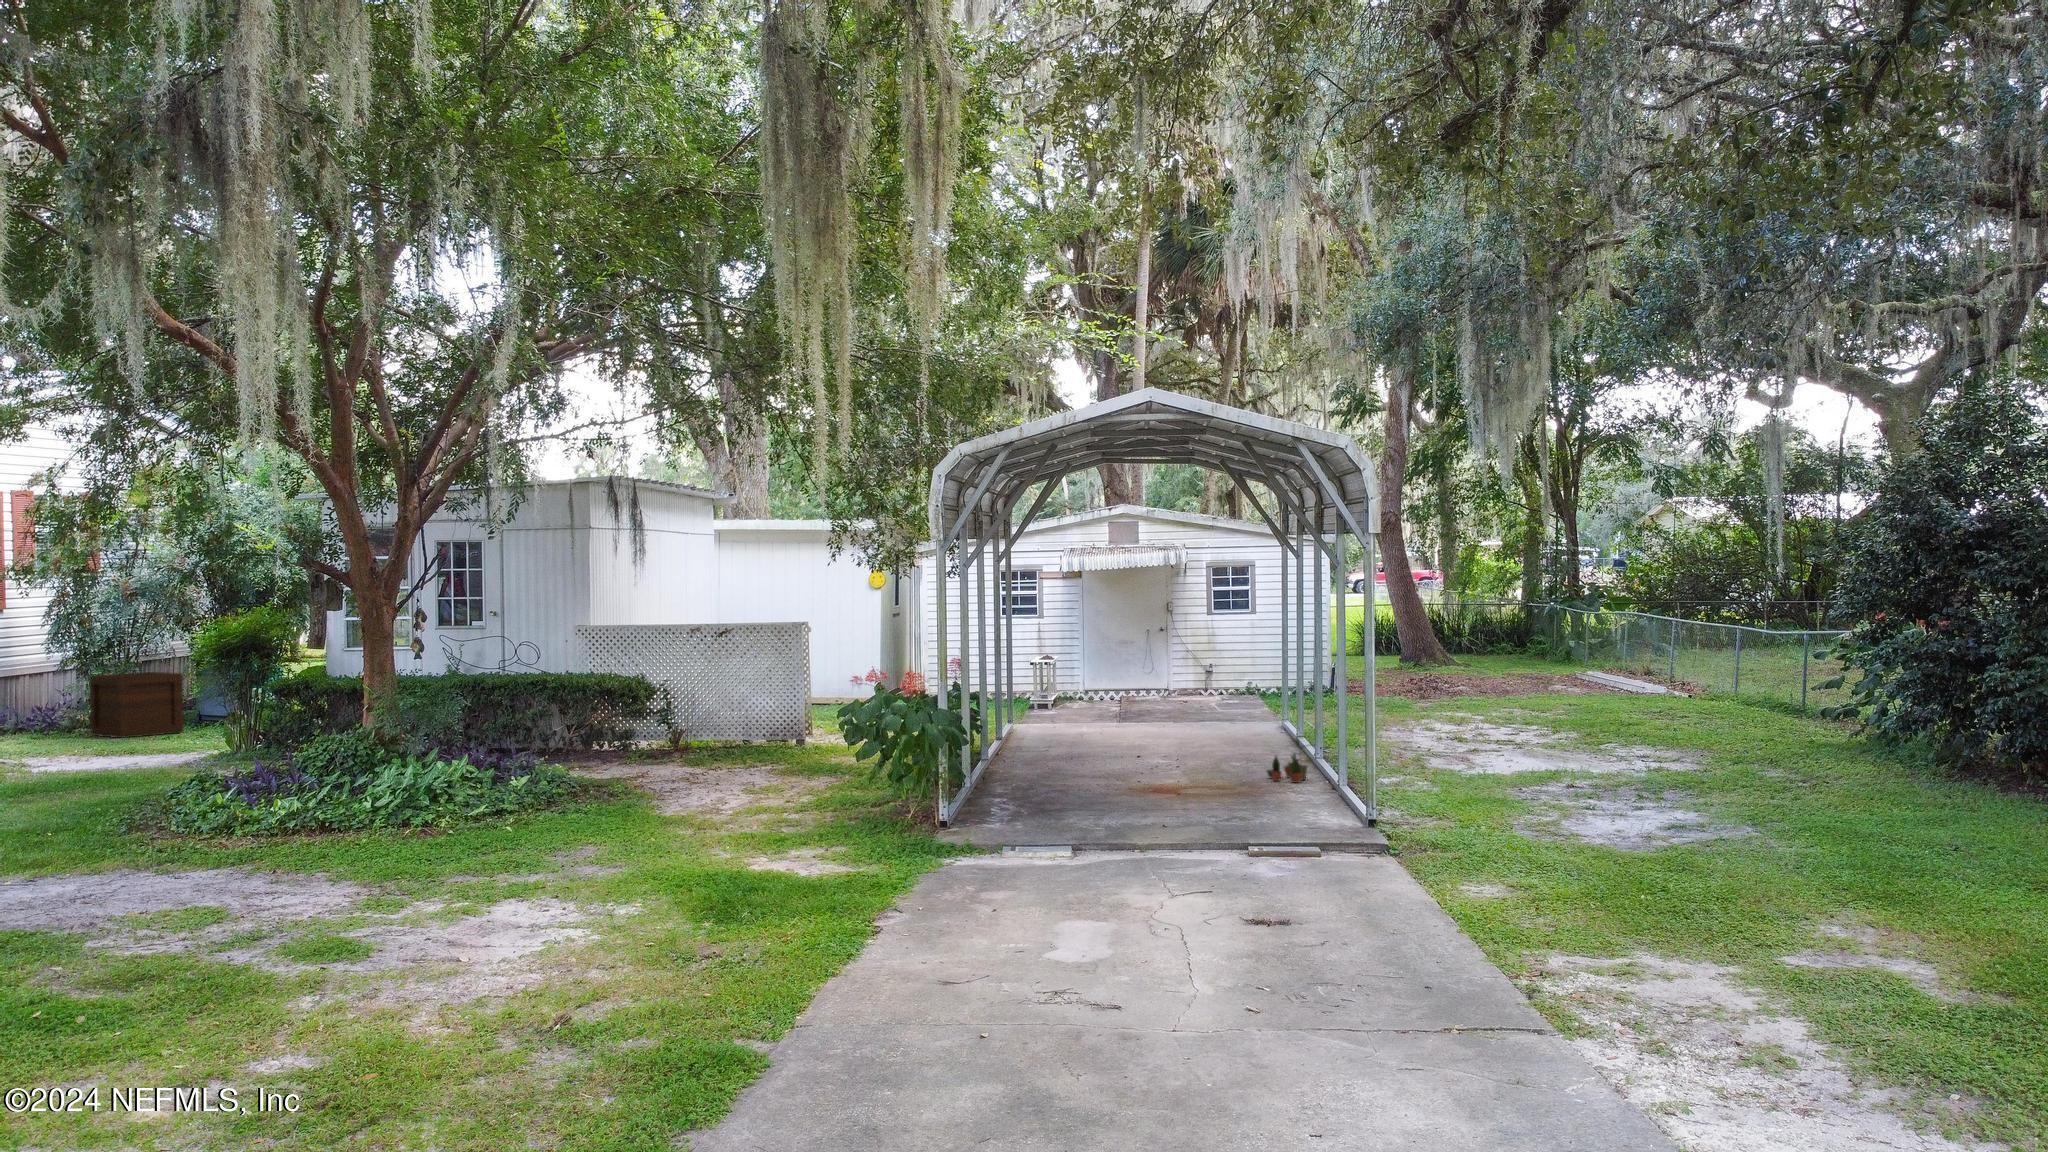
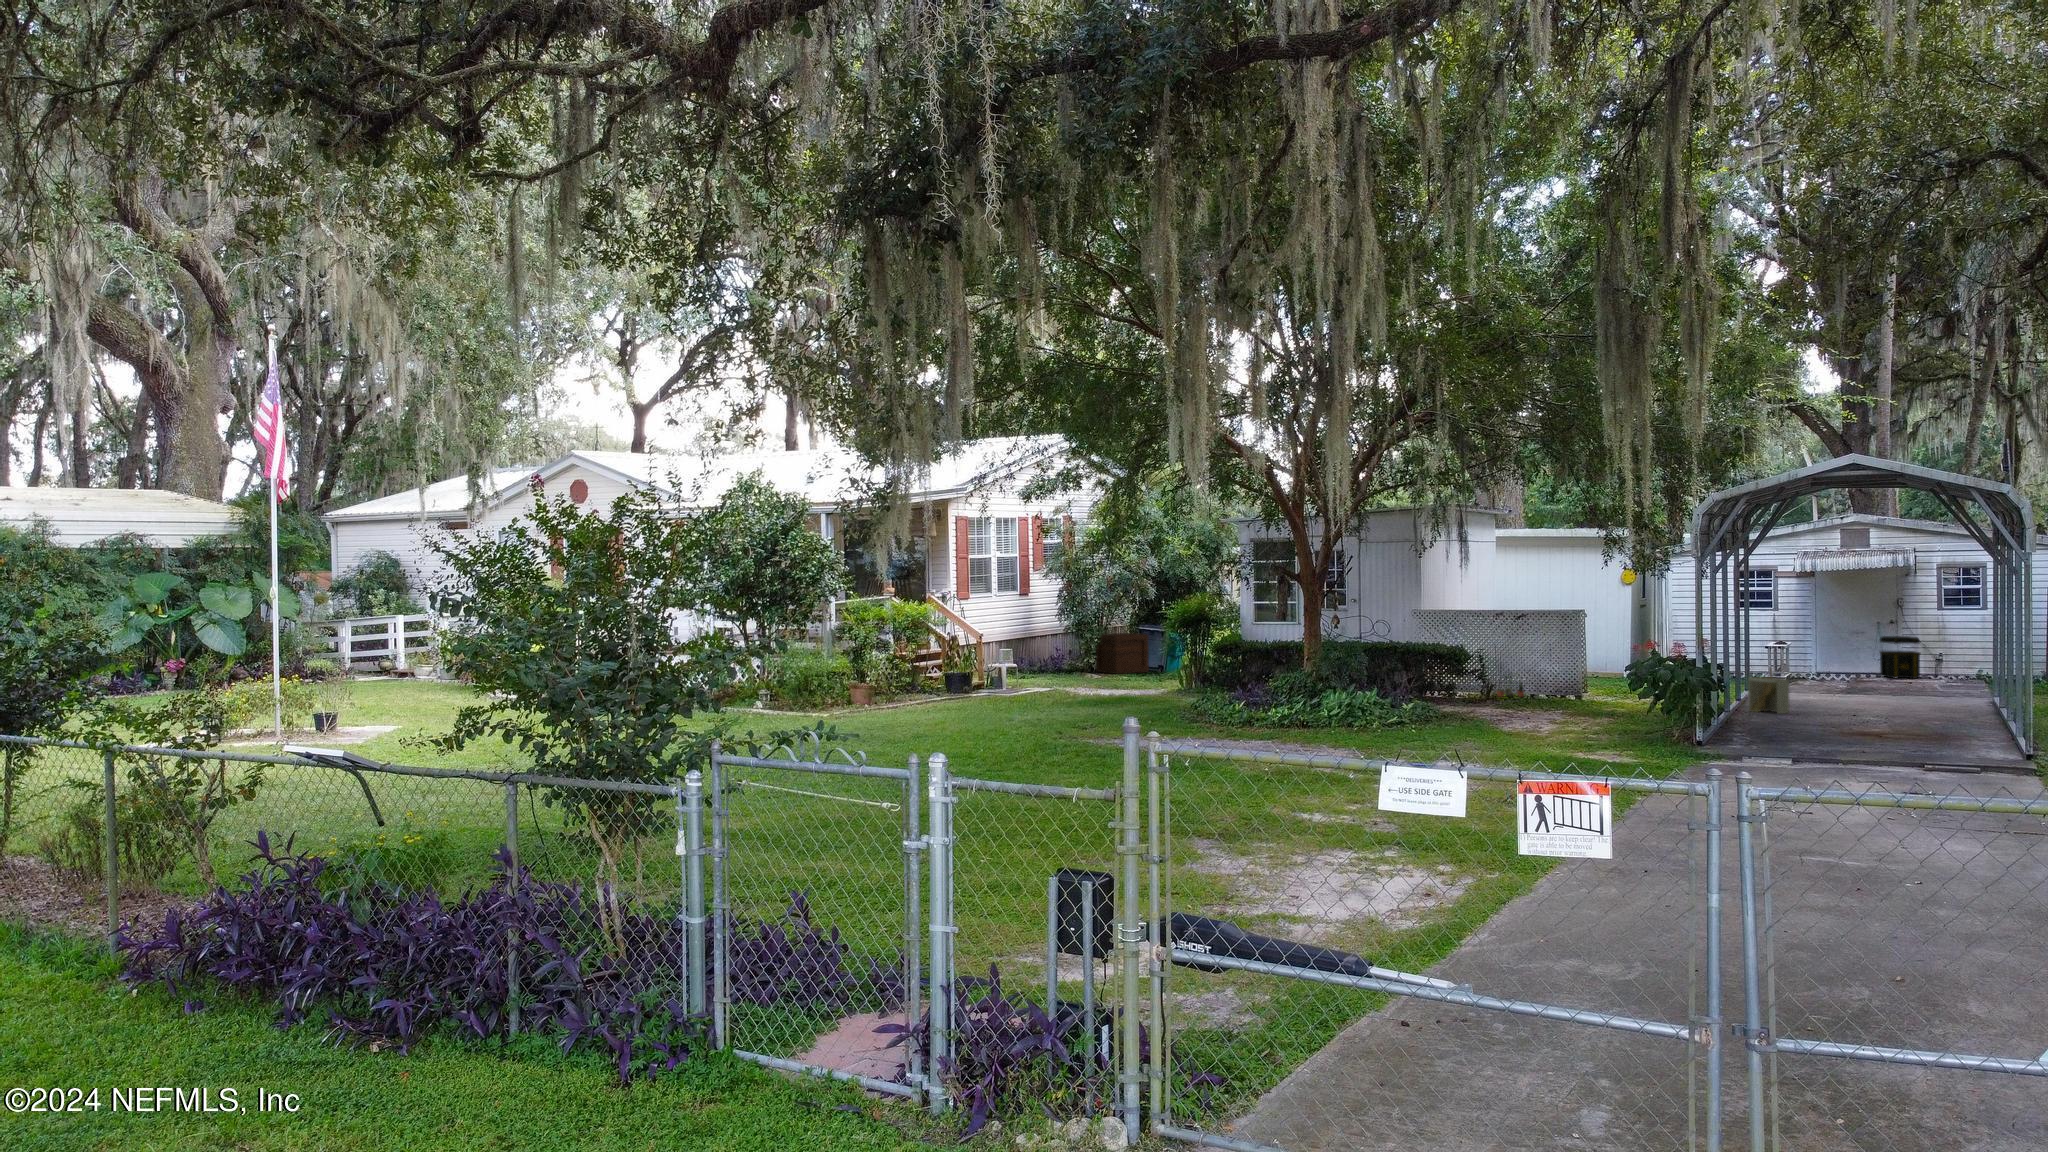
toolbox: none [1149,646,1191,695] -> present [1880,636,1921,679]
storage bin: none [1011,690,1060,751] -> present [1748,670,1789,714]
potted plant: present [1267,739,1307,783] -> present [1496,676,1524,698]

